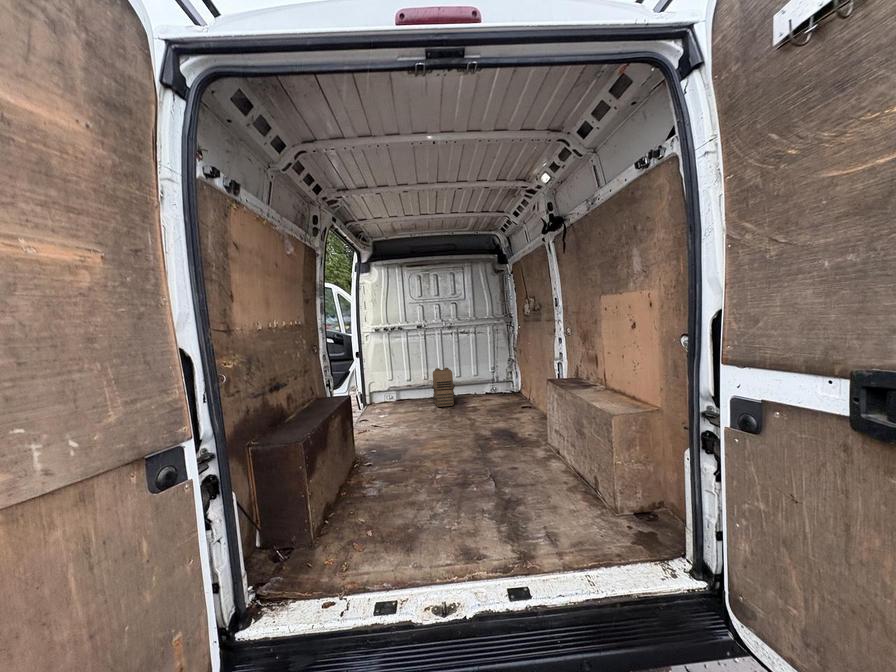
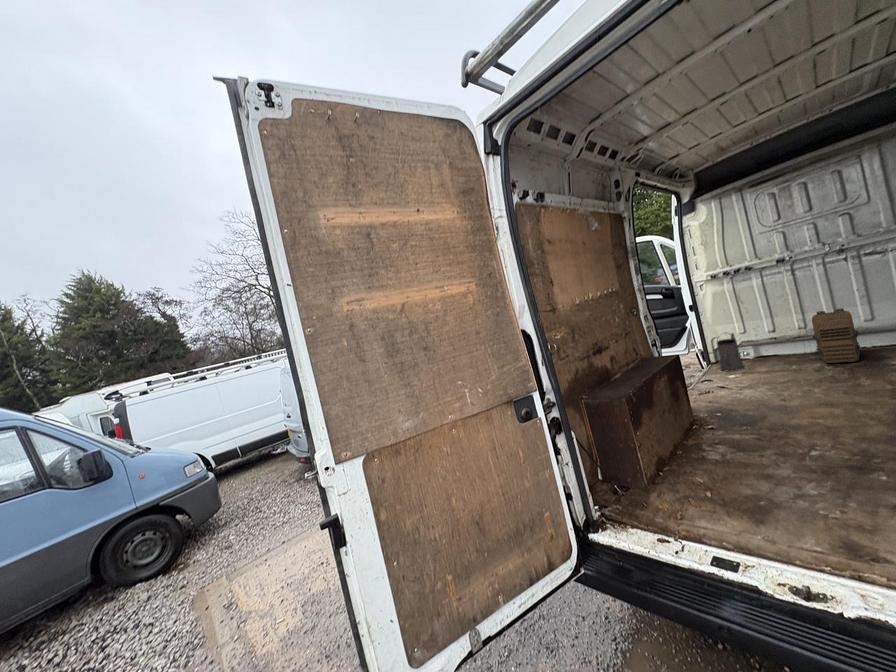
watering can: none [374,379,391,414] -> present [717,333,744,371]

